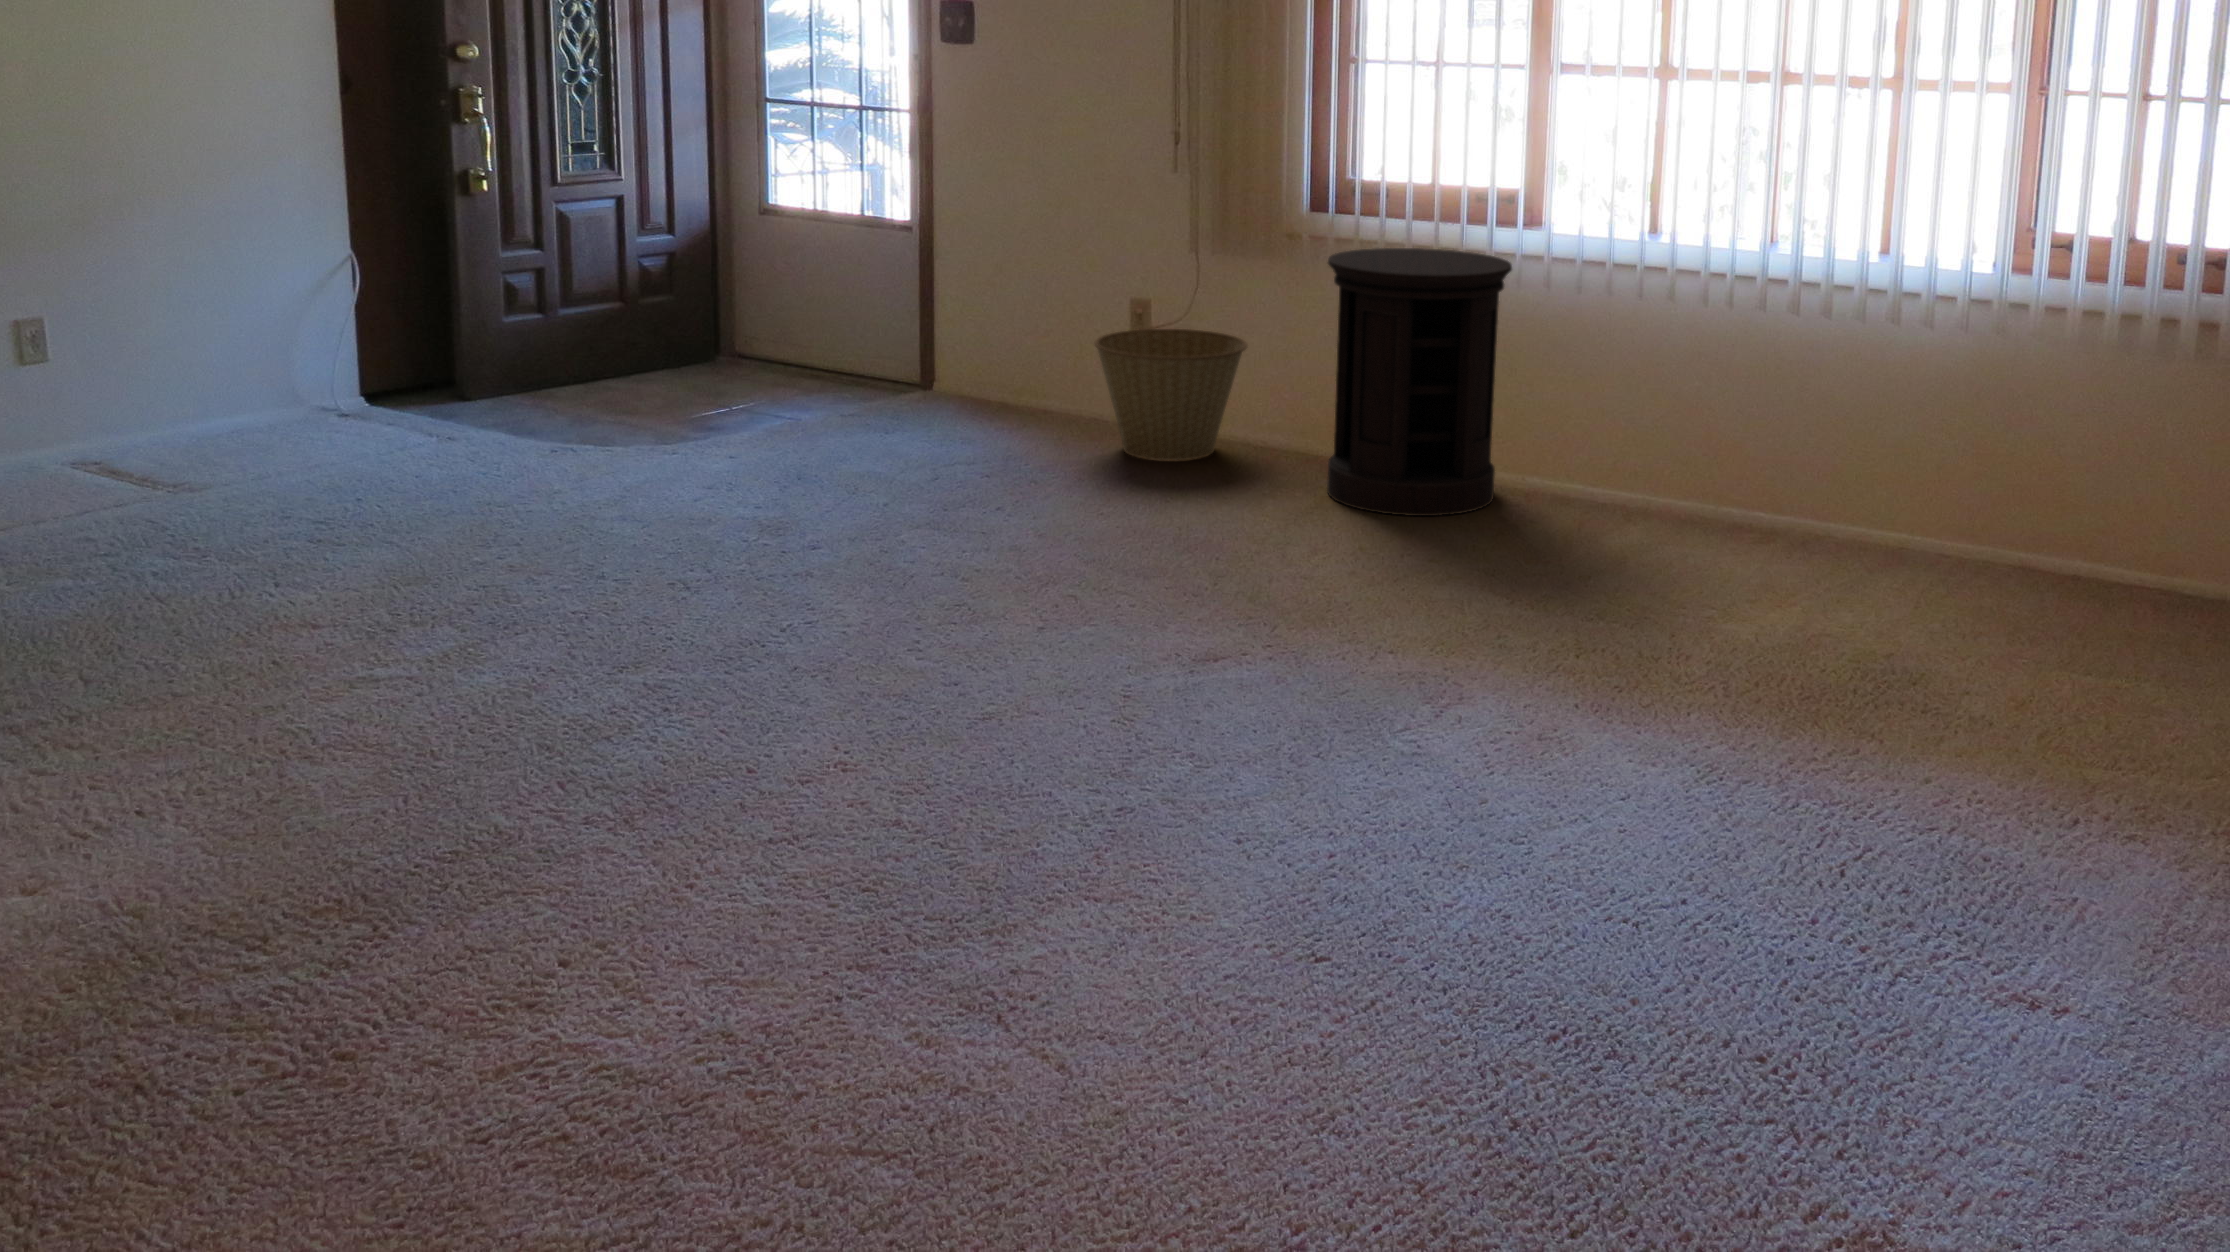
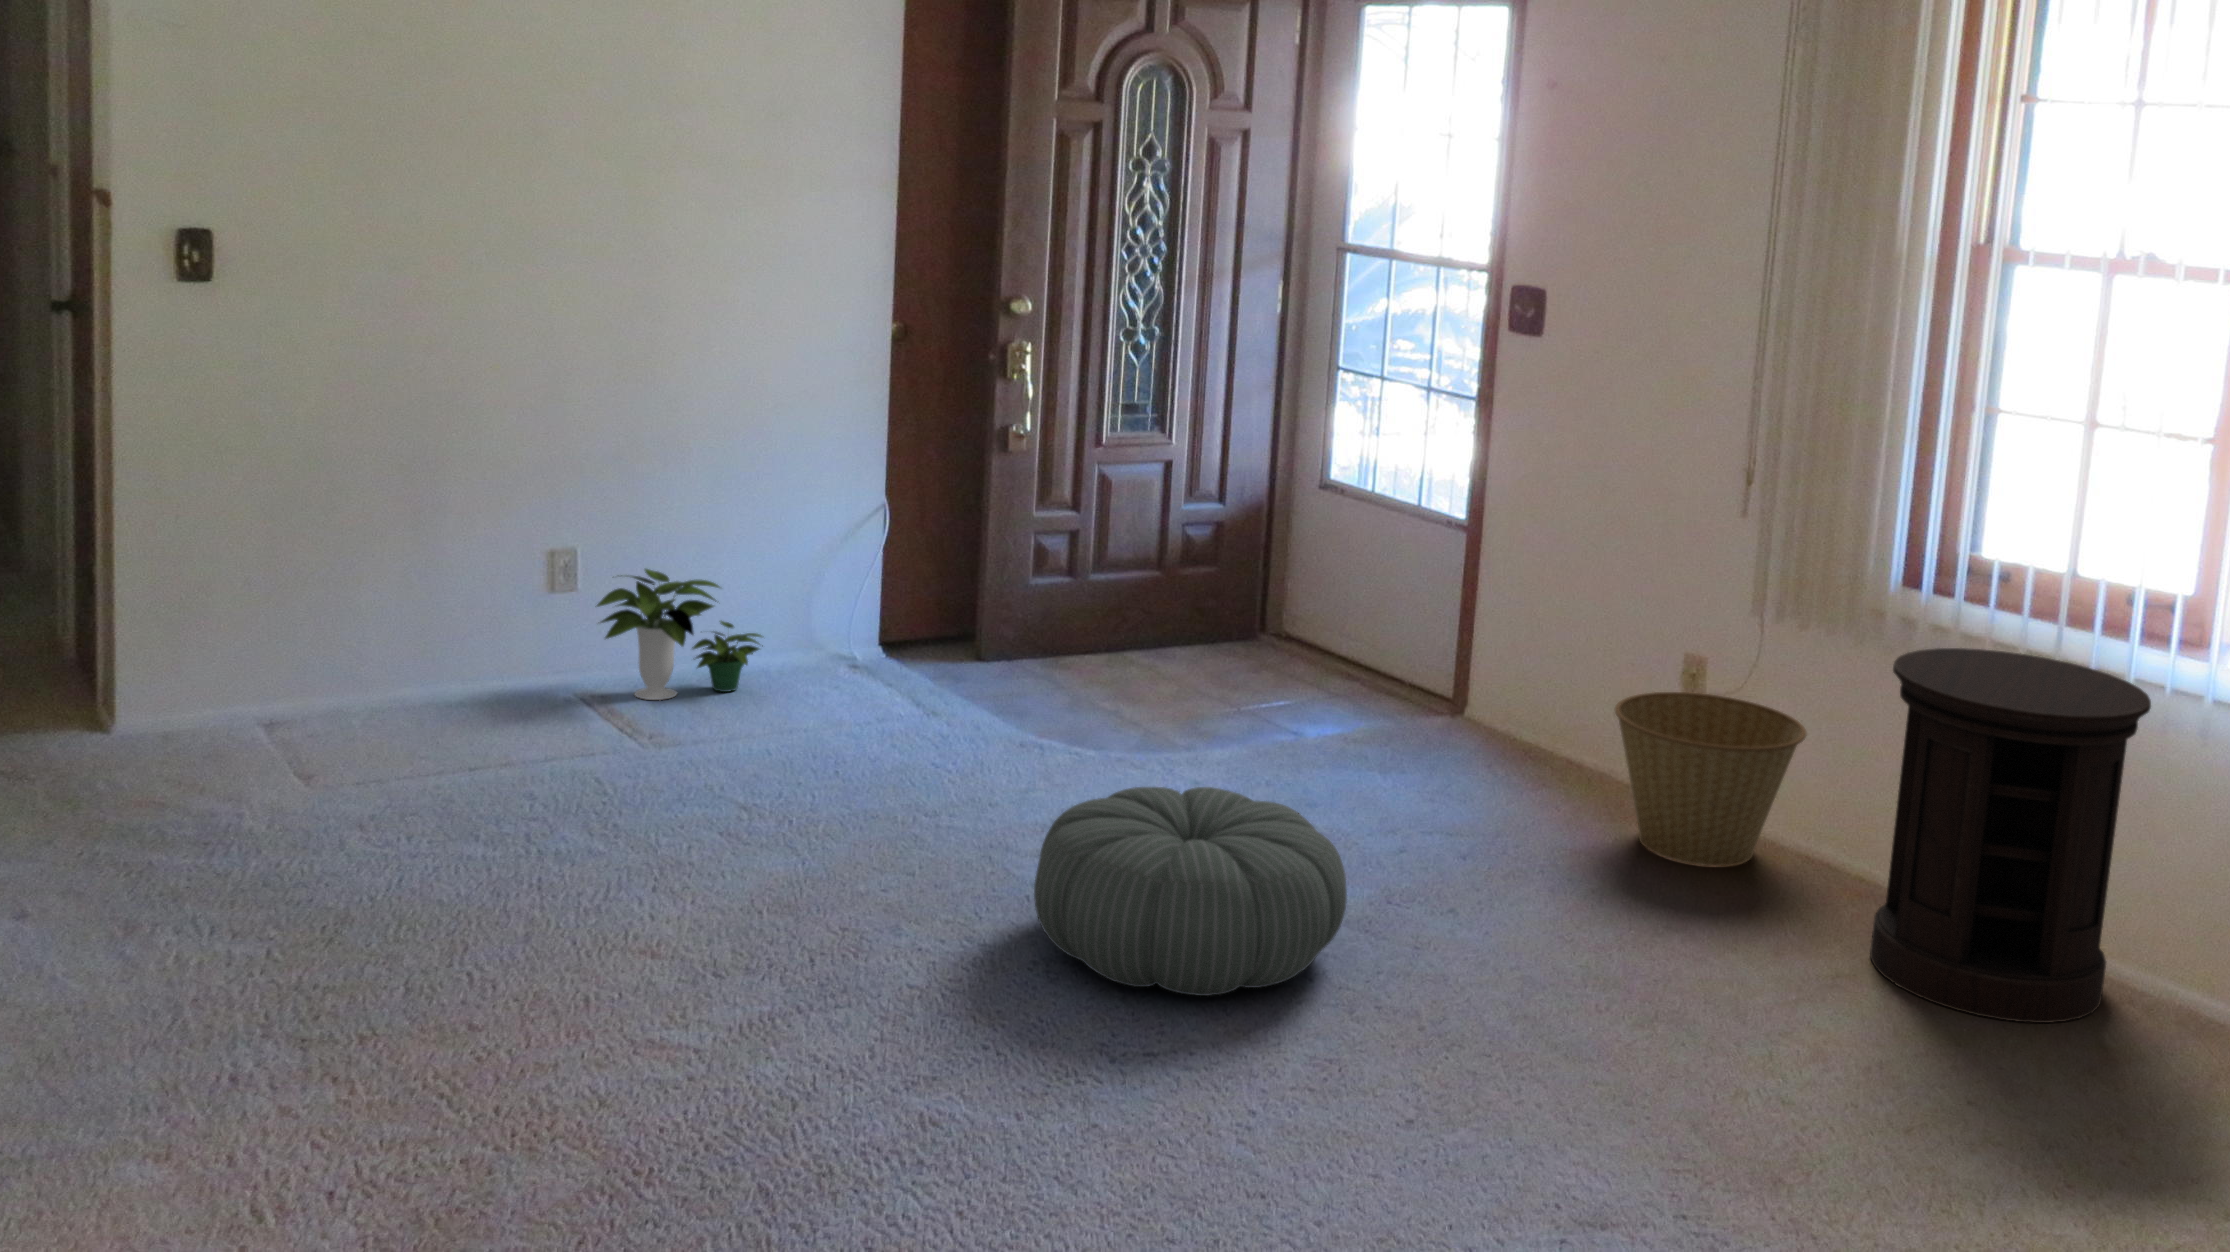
potted plant: none [58,340,250,471] -> present [597,569,763,700]
pouf: none [655,432,937,595] -> present [1034,787,1347,996]

